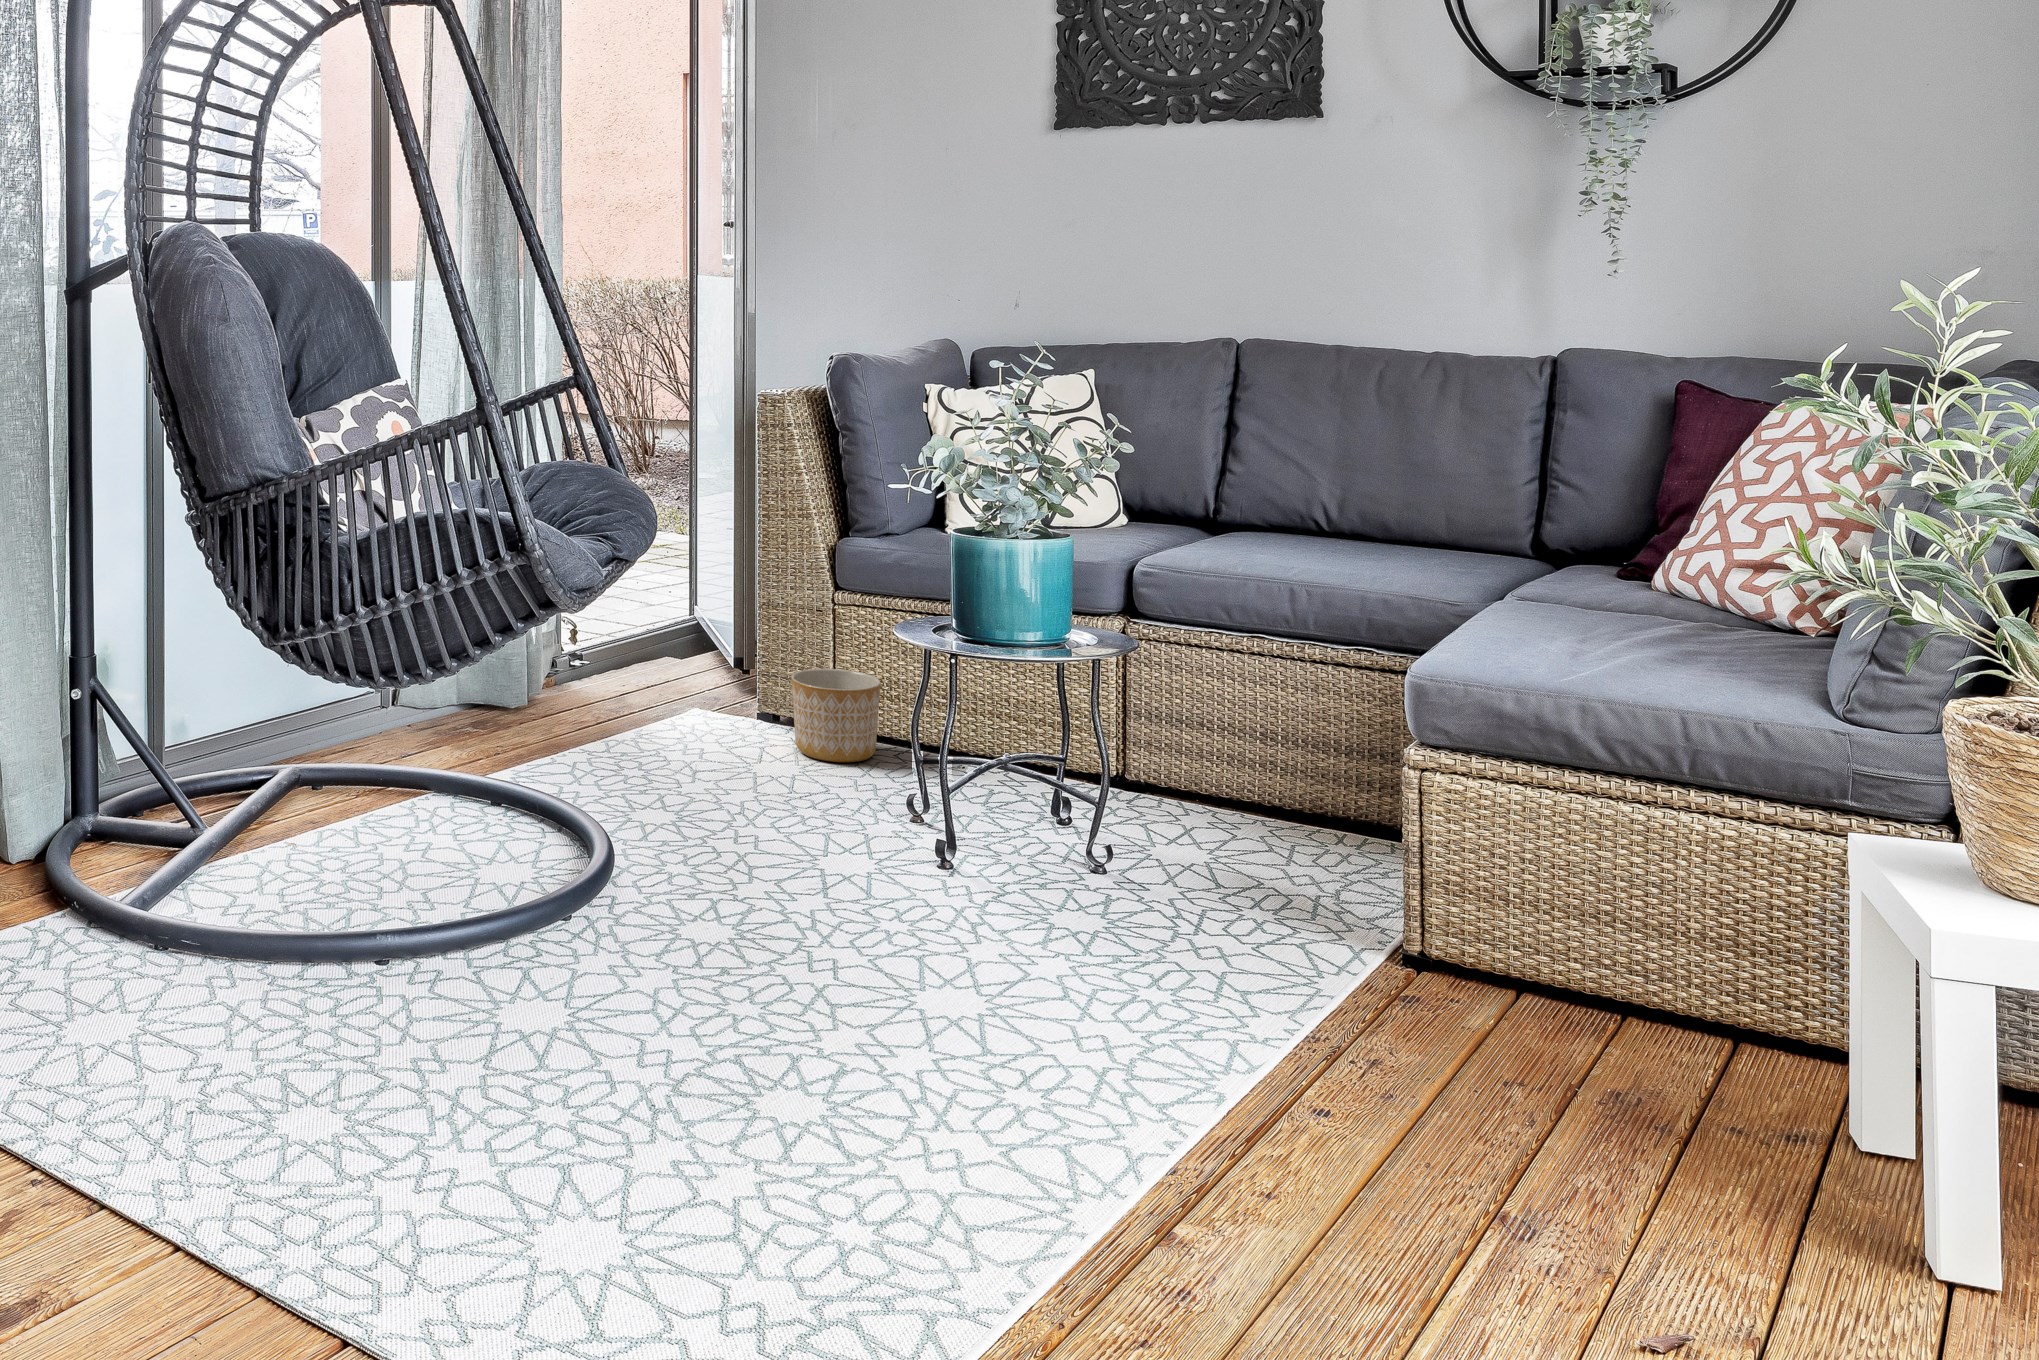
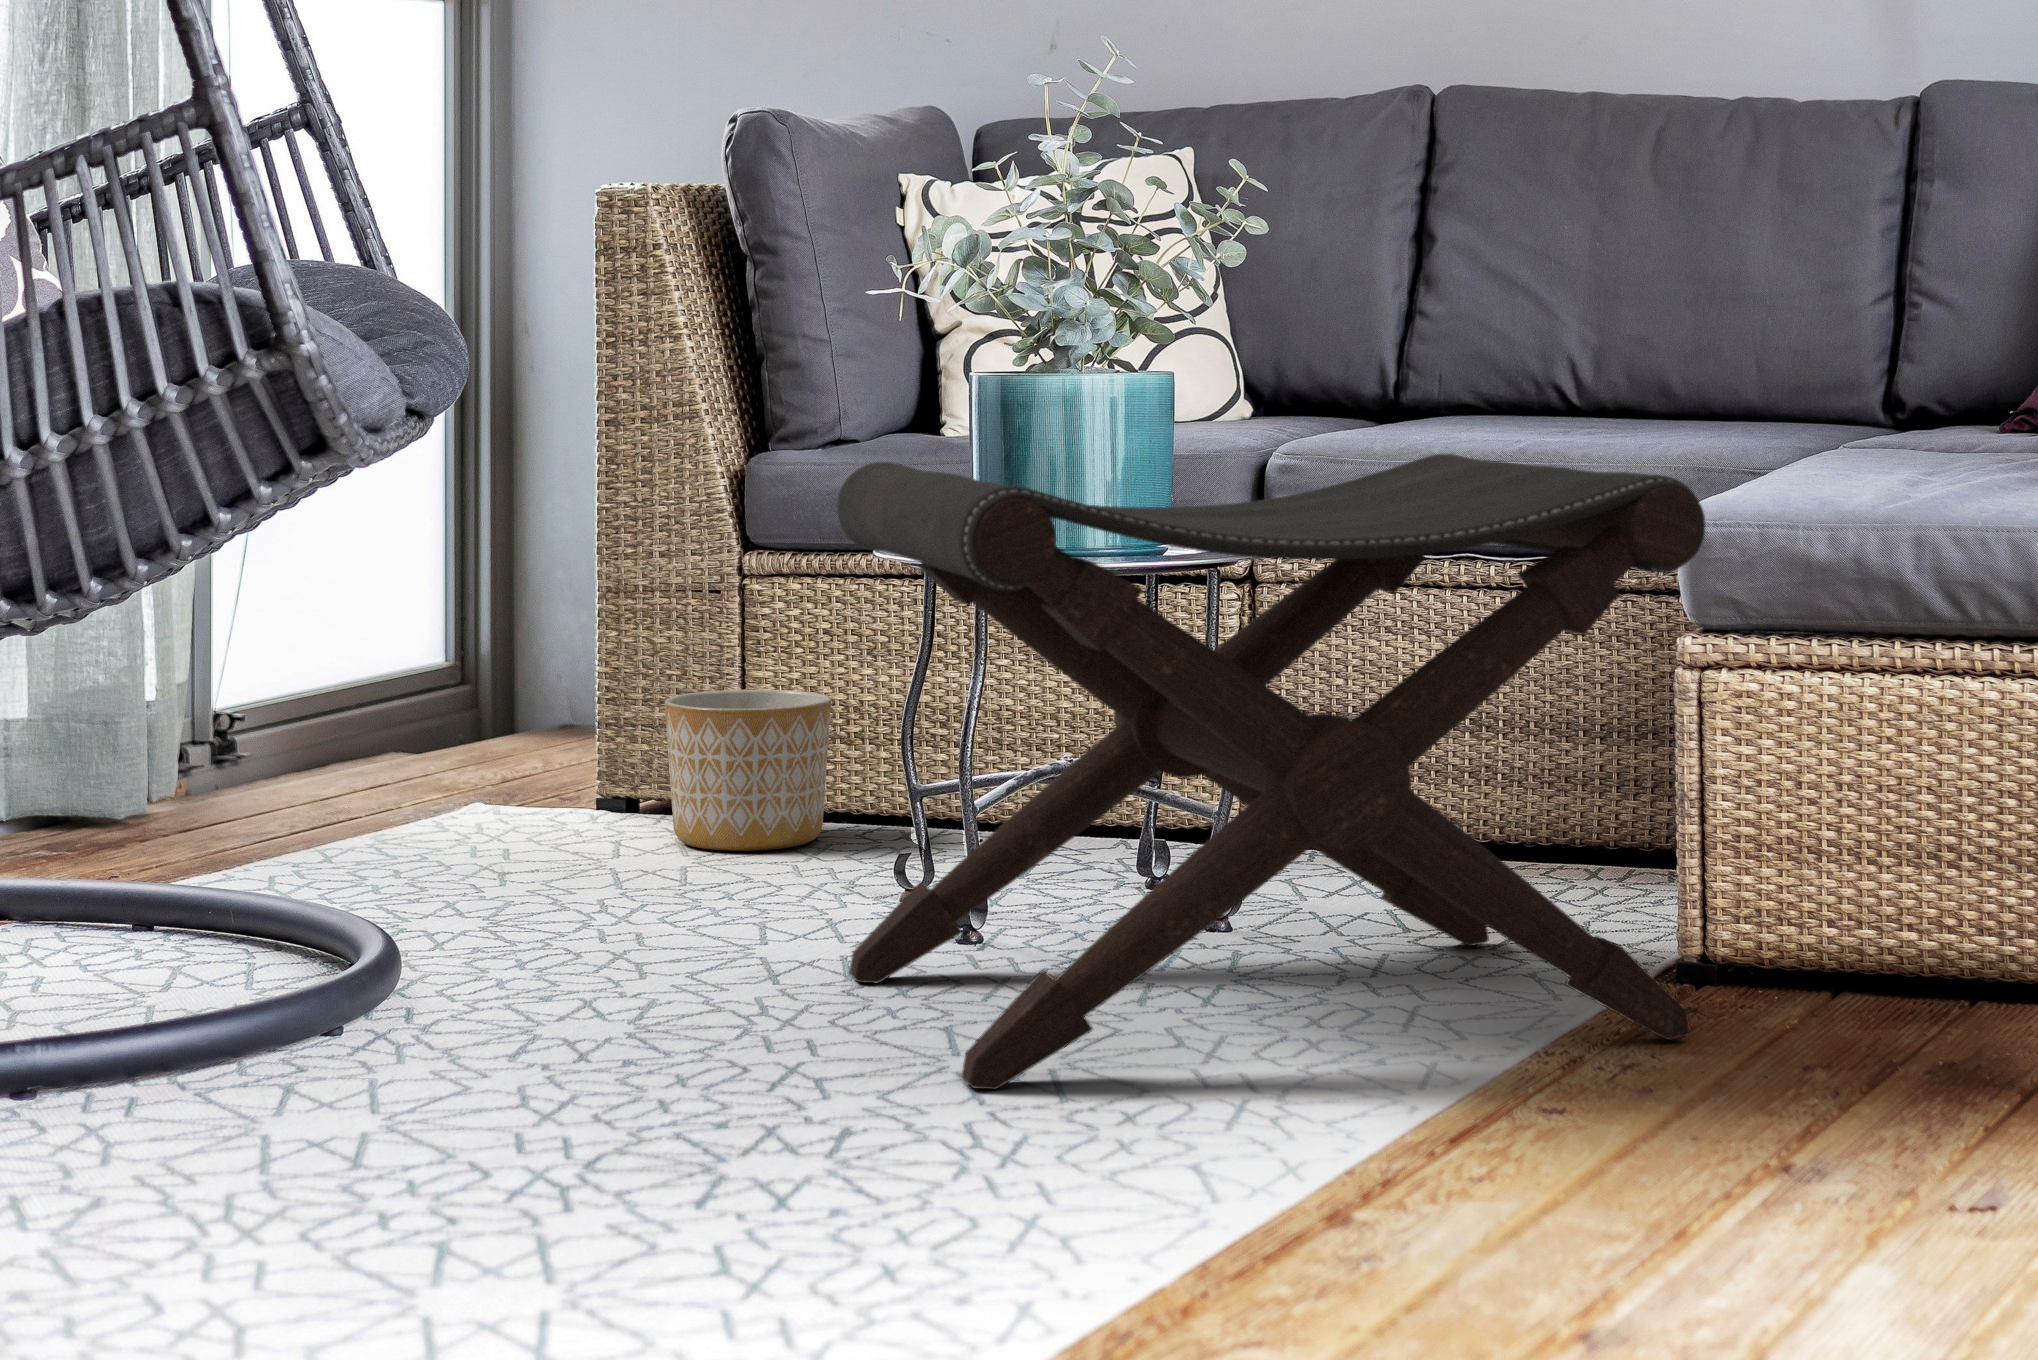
footstool: none [890,610,1436,1019] -> present [837,454,1706,1090]

